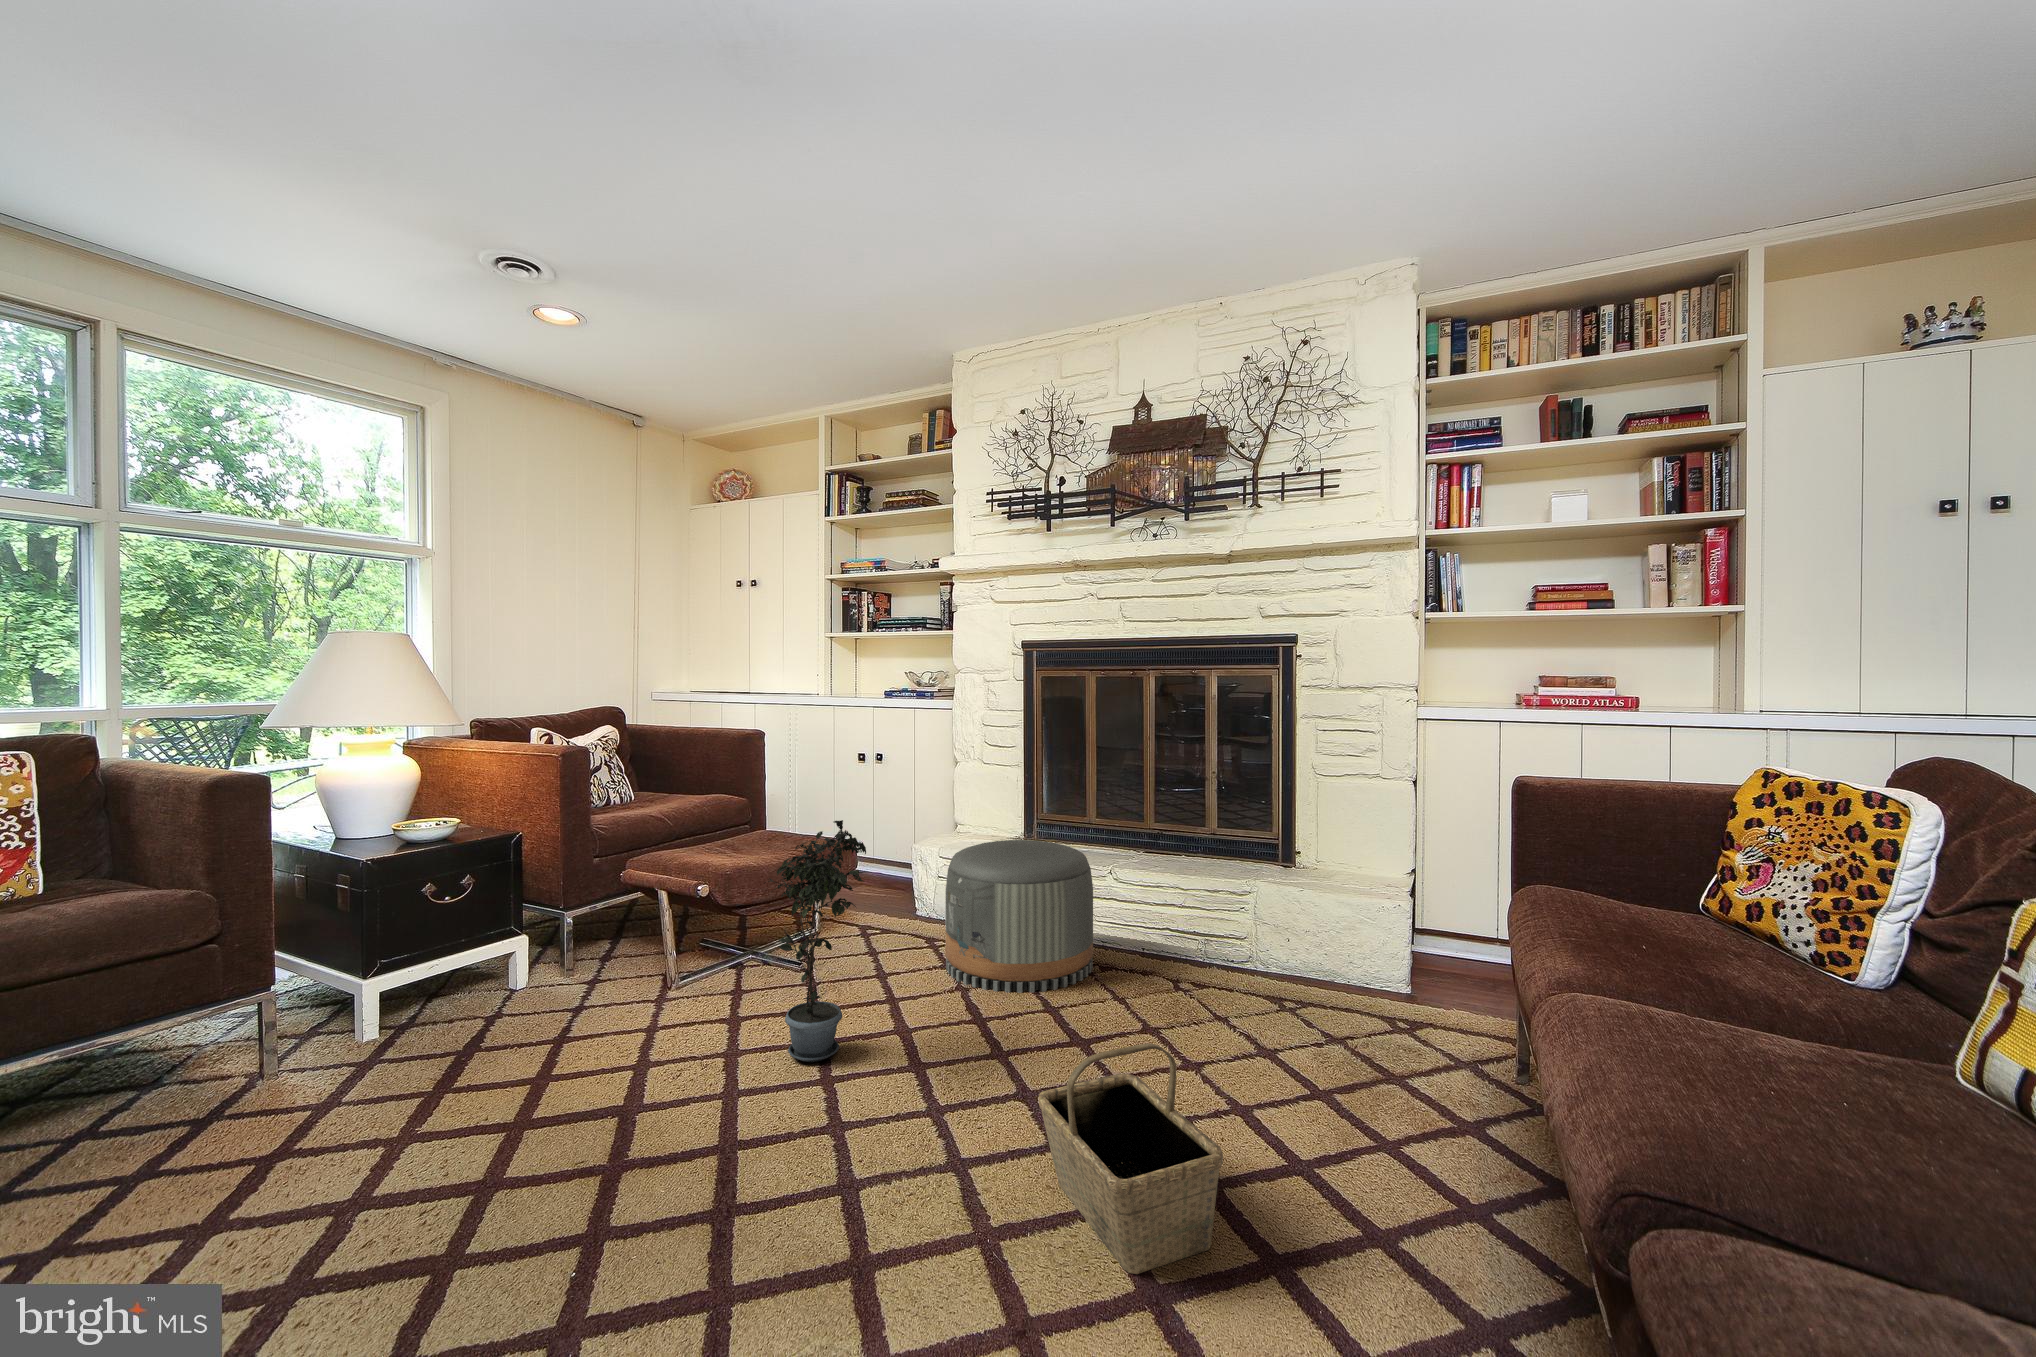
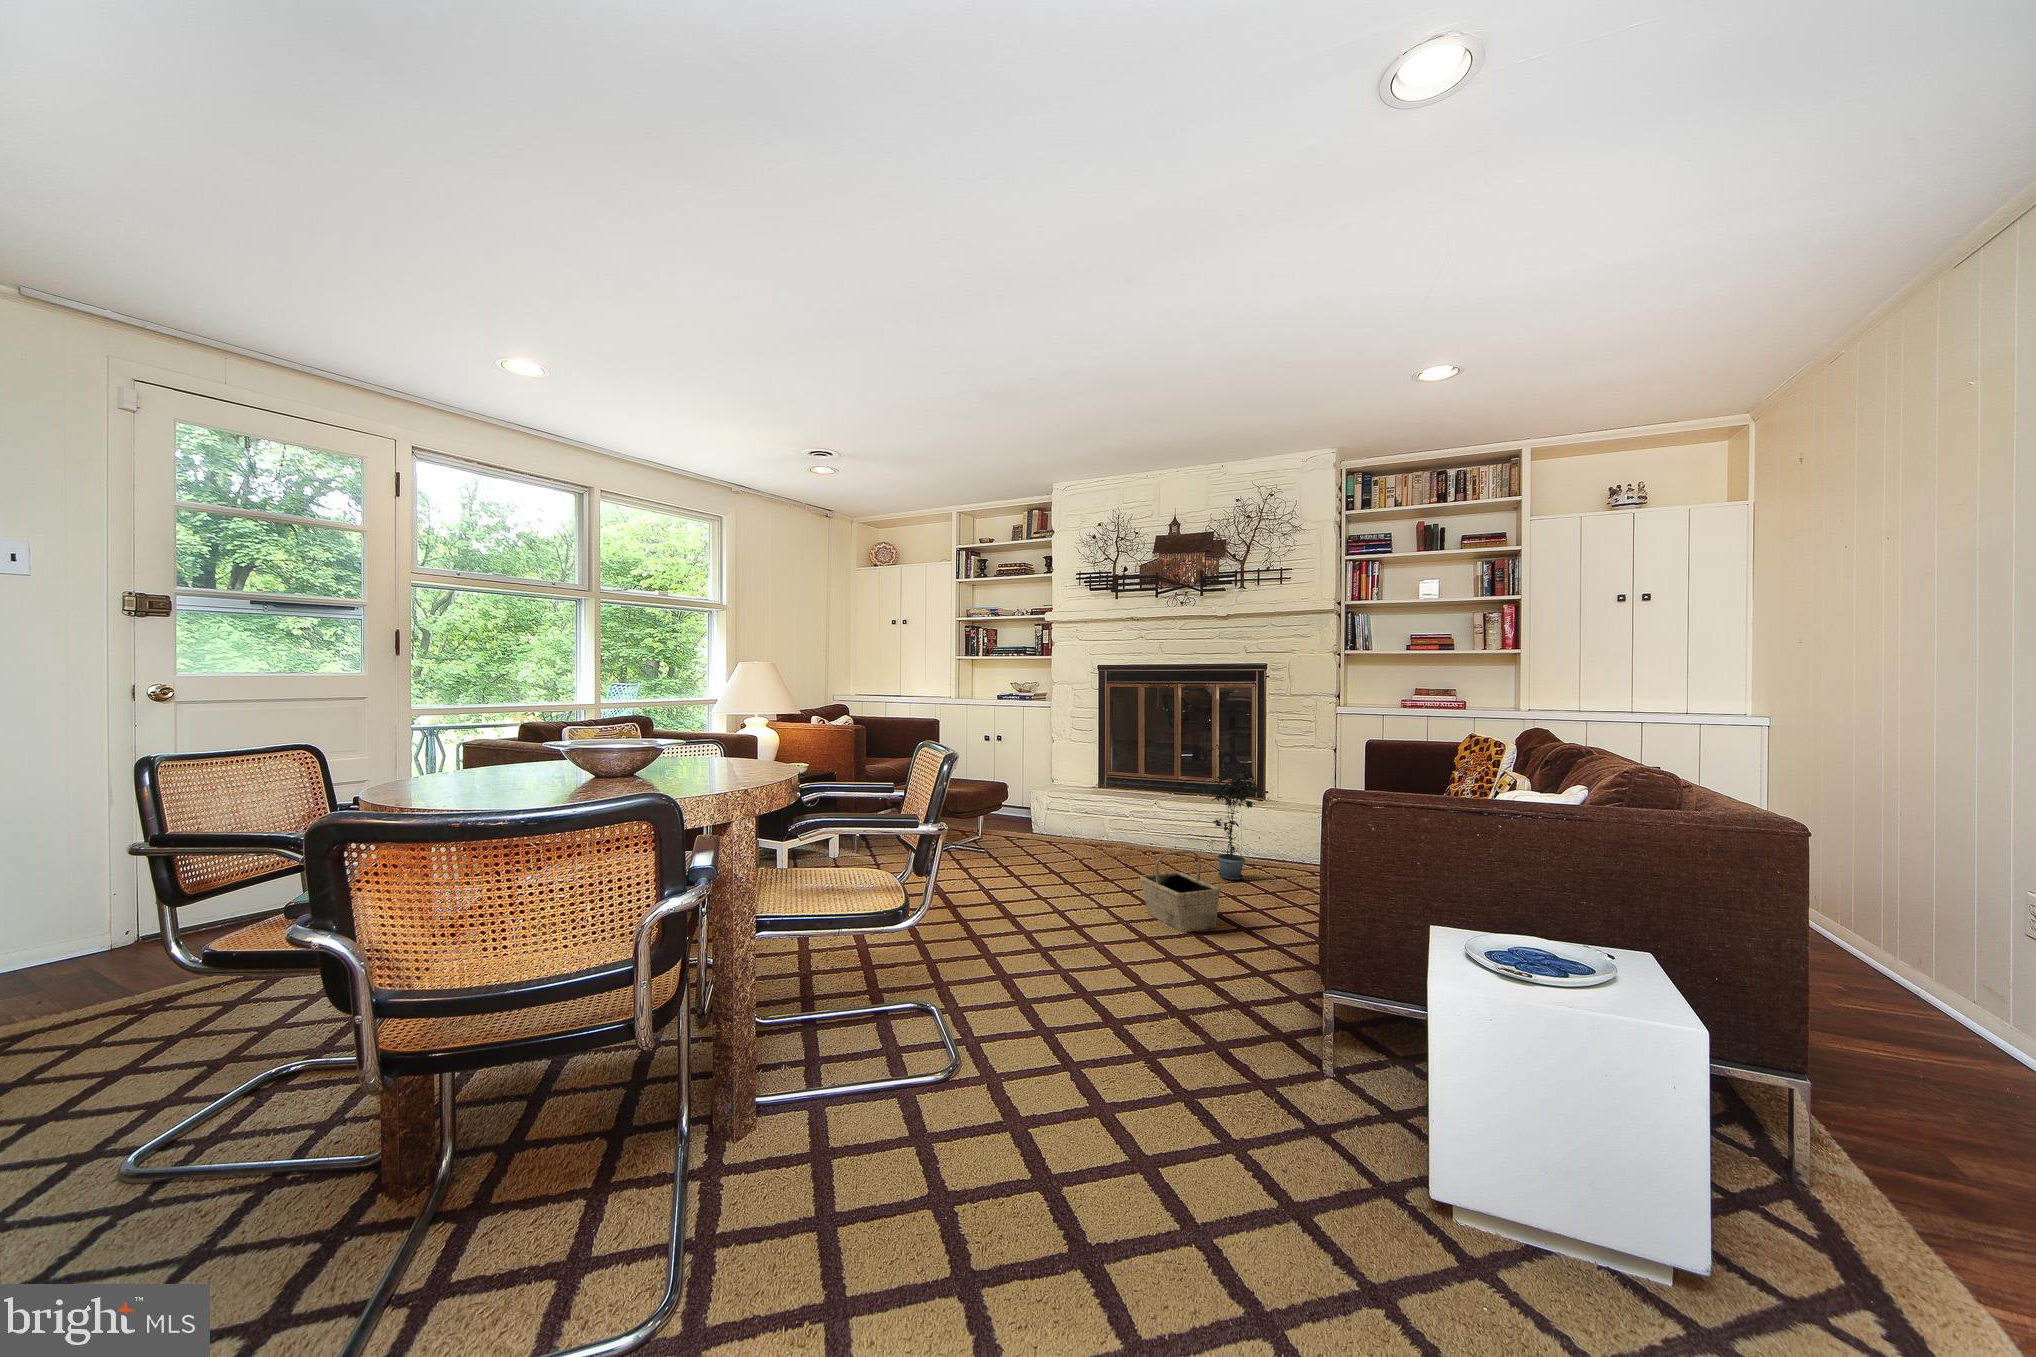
potted plant: present [765,820,866,1063] -> present [1208,763,1258,880]
pouf: present [945,840,1093,993] -> none [1063,785,1147,864]

